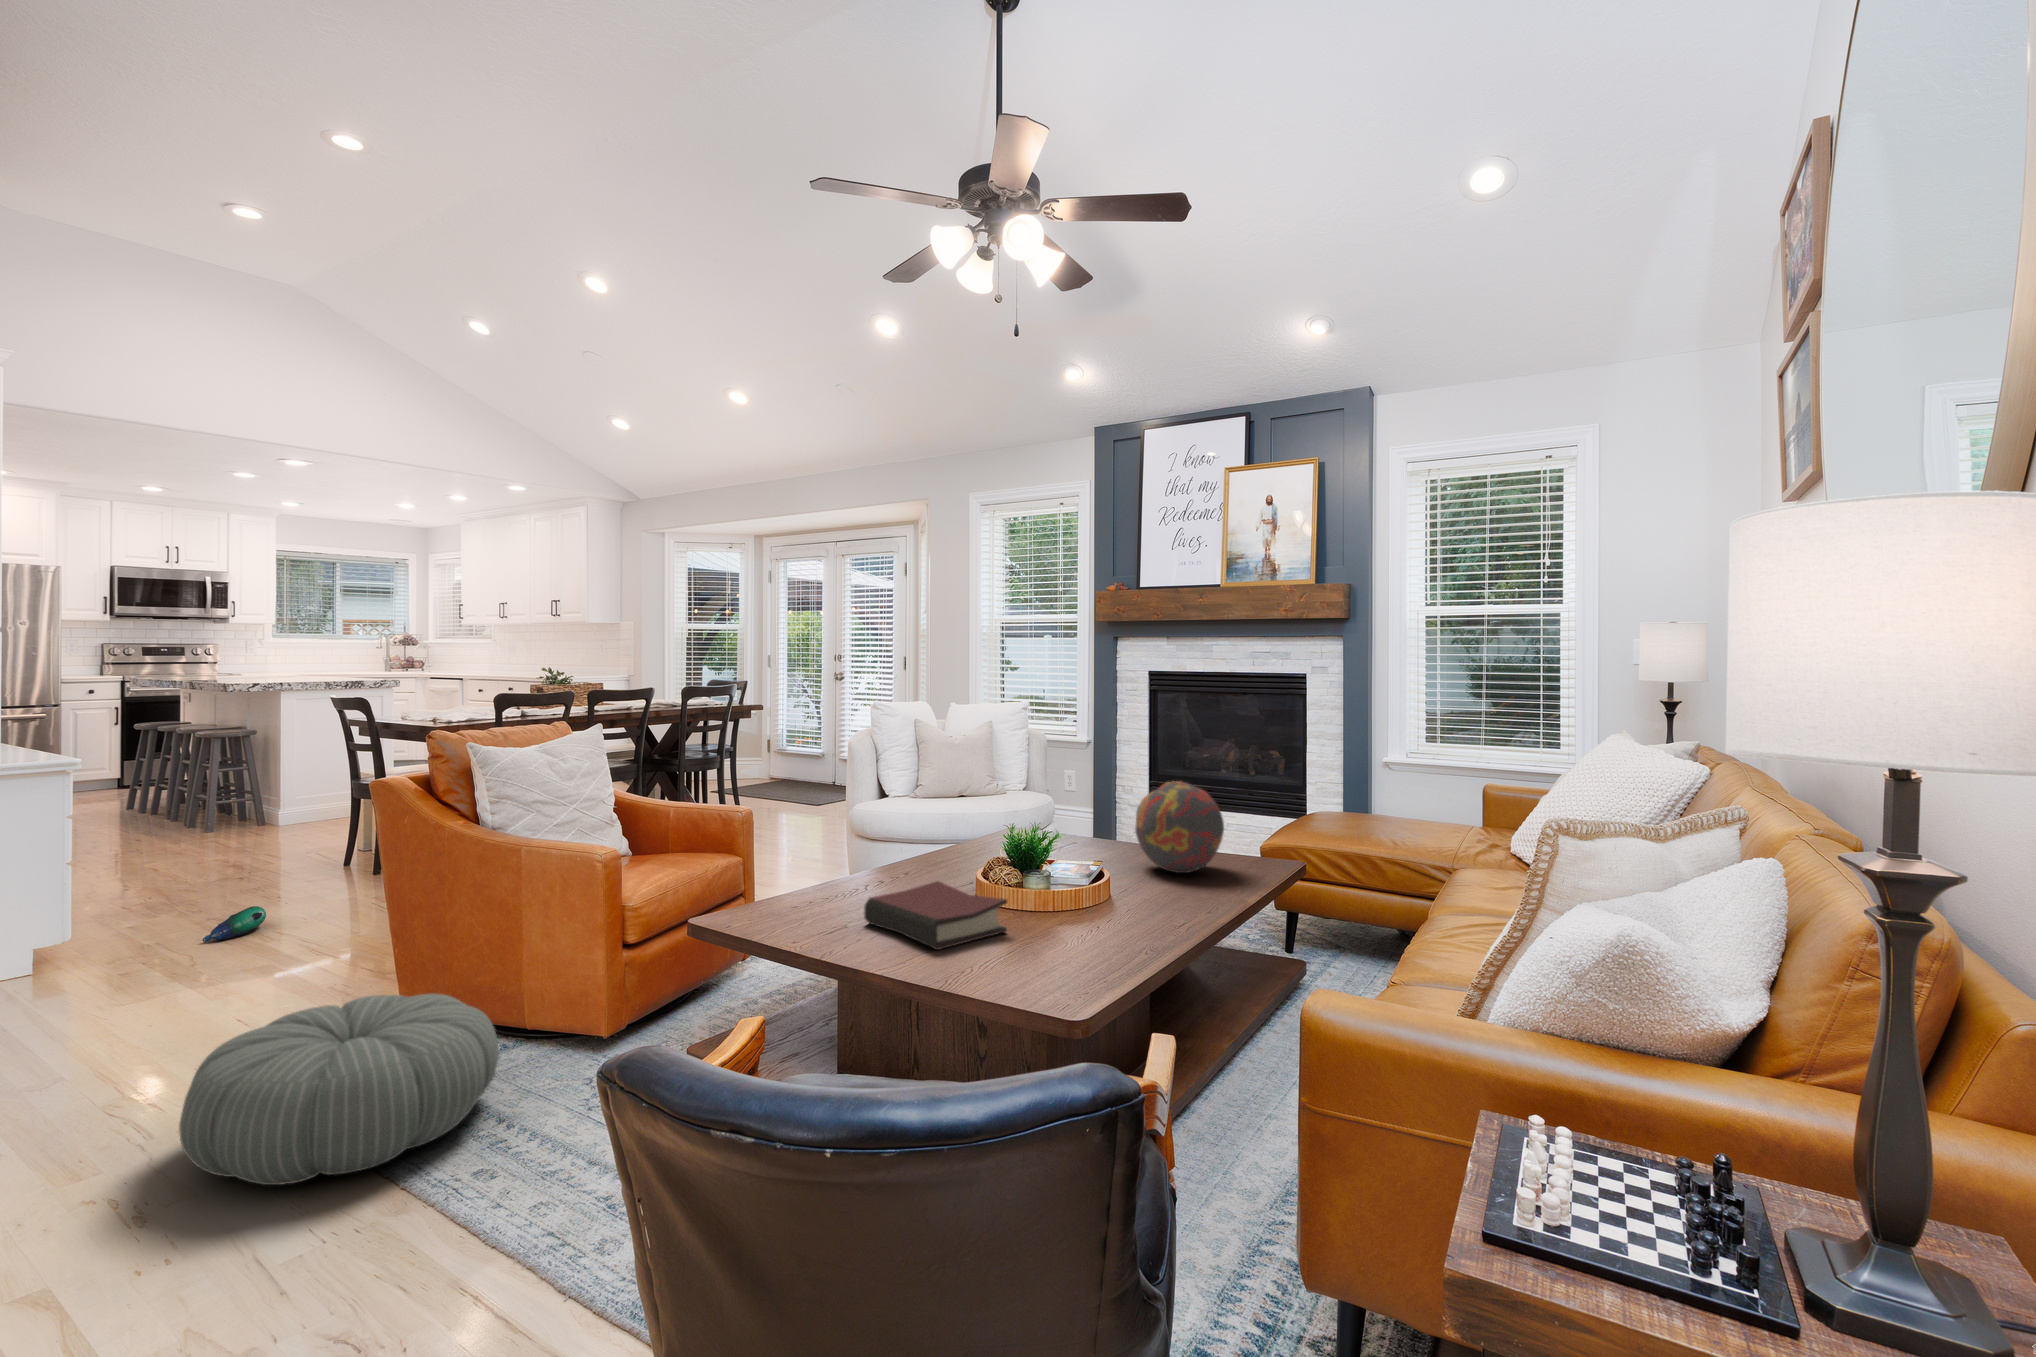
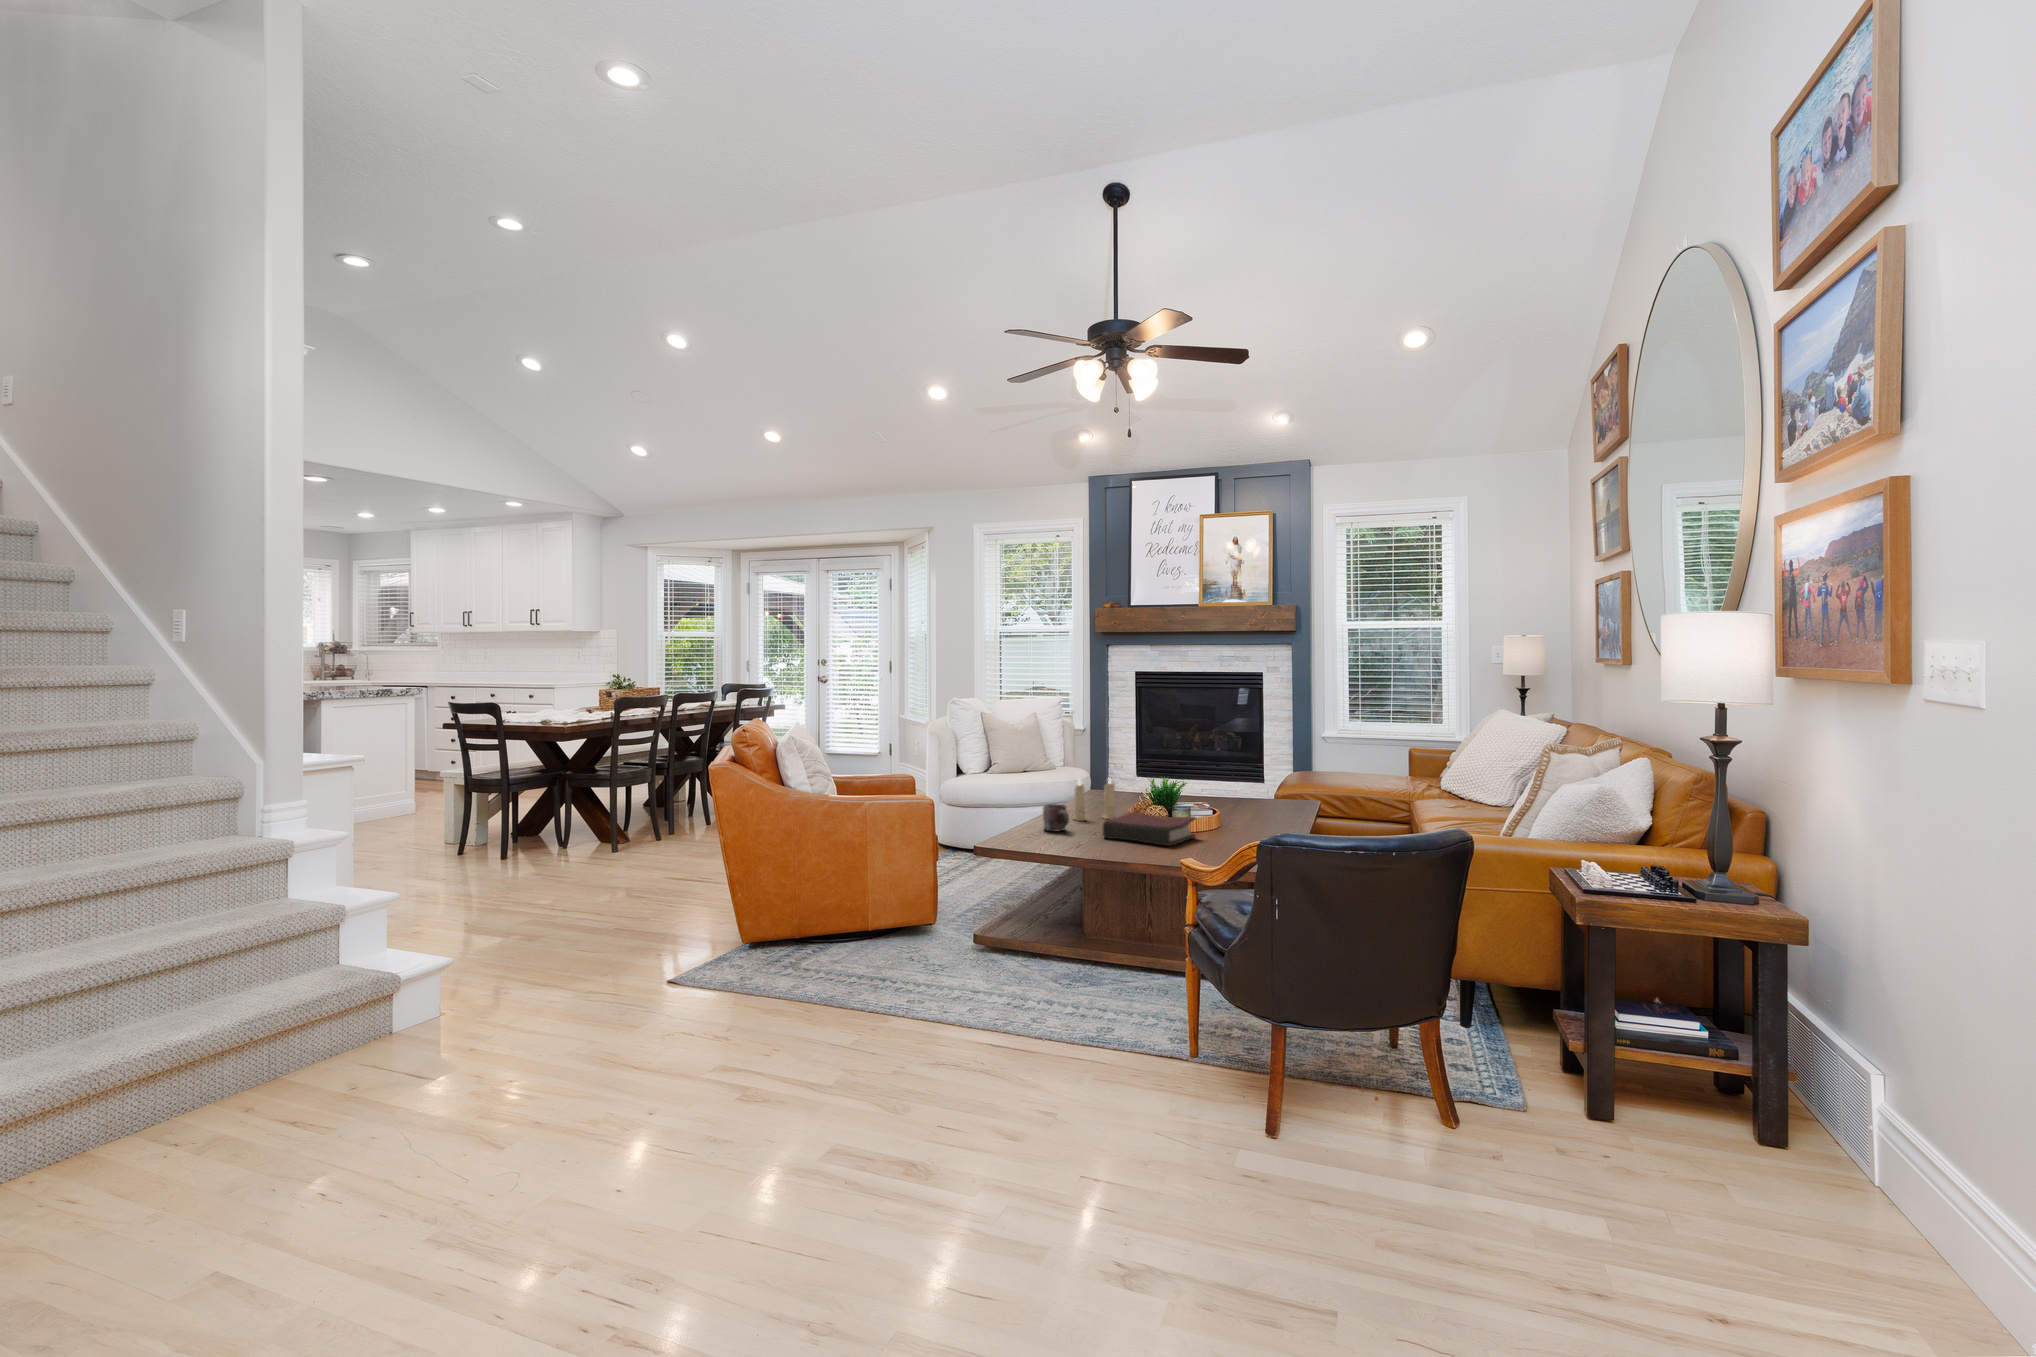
decorative orb: present [1135,781,1224,873] -> none [1219,746,1281,807]
candle: none [883,820,951,886] -> present [1073,778,1116,821]
mug: none [805,863,841,906] -> present [1043,804,1069,831]
plush toy: present [203,906,266,942] -> none [459,879,498,907]
pouf: present [179,994,499,1185] -> none [691,903,872,1015]

